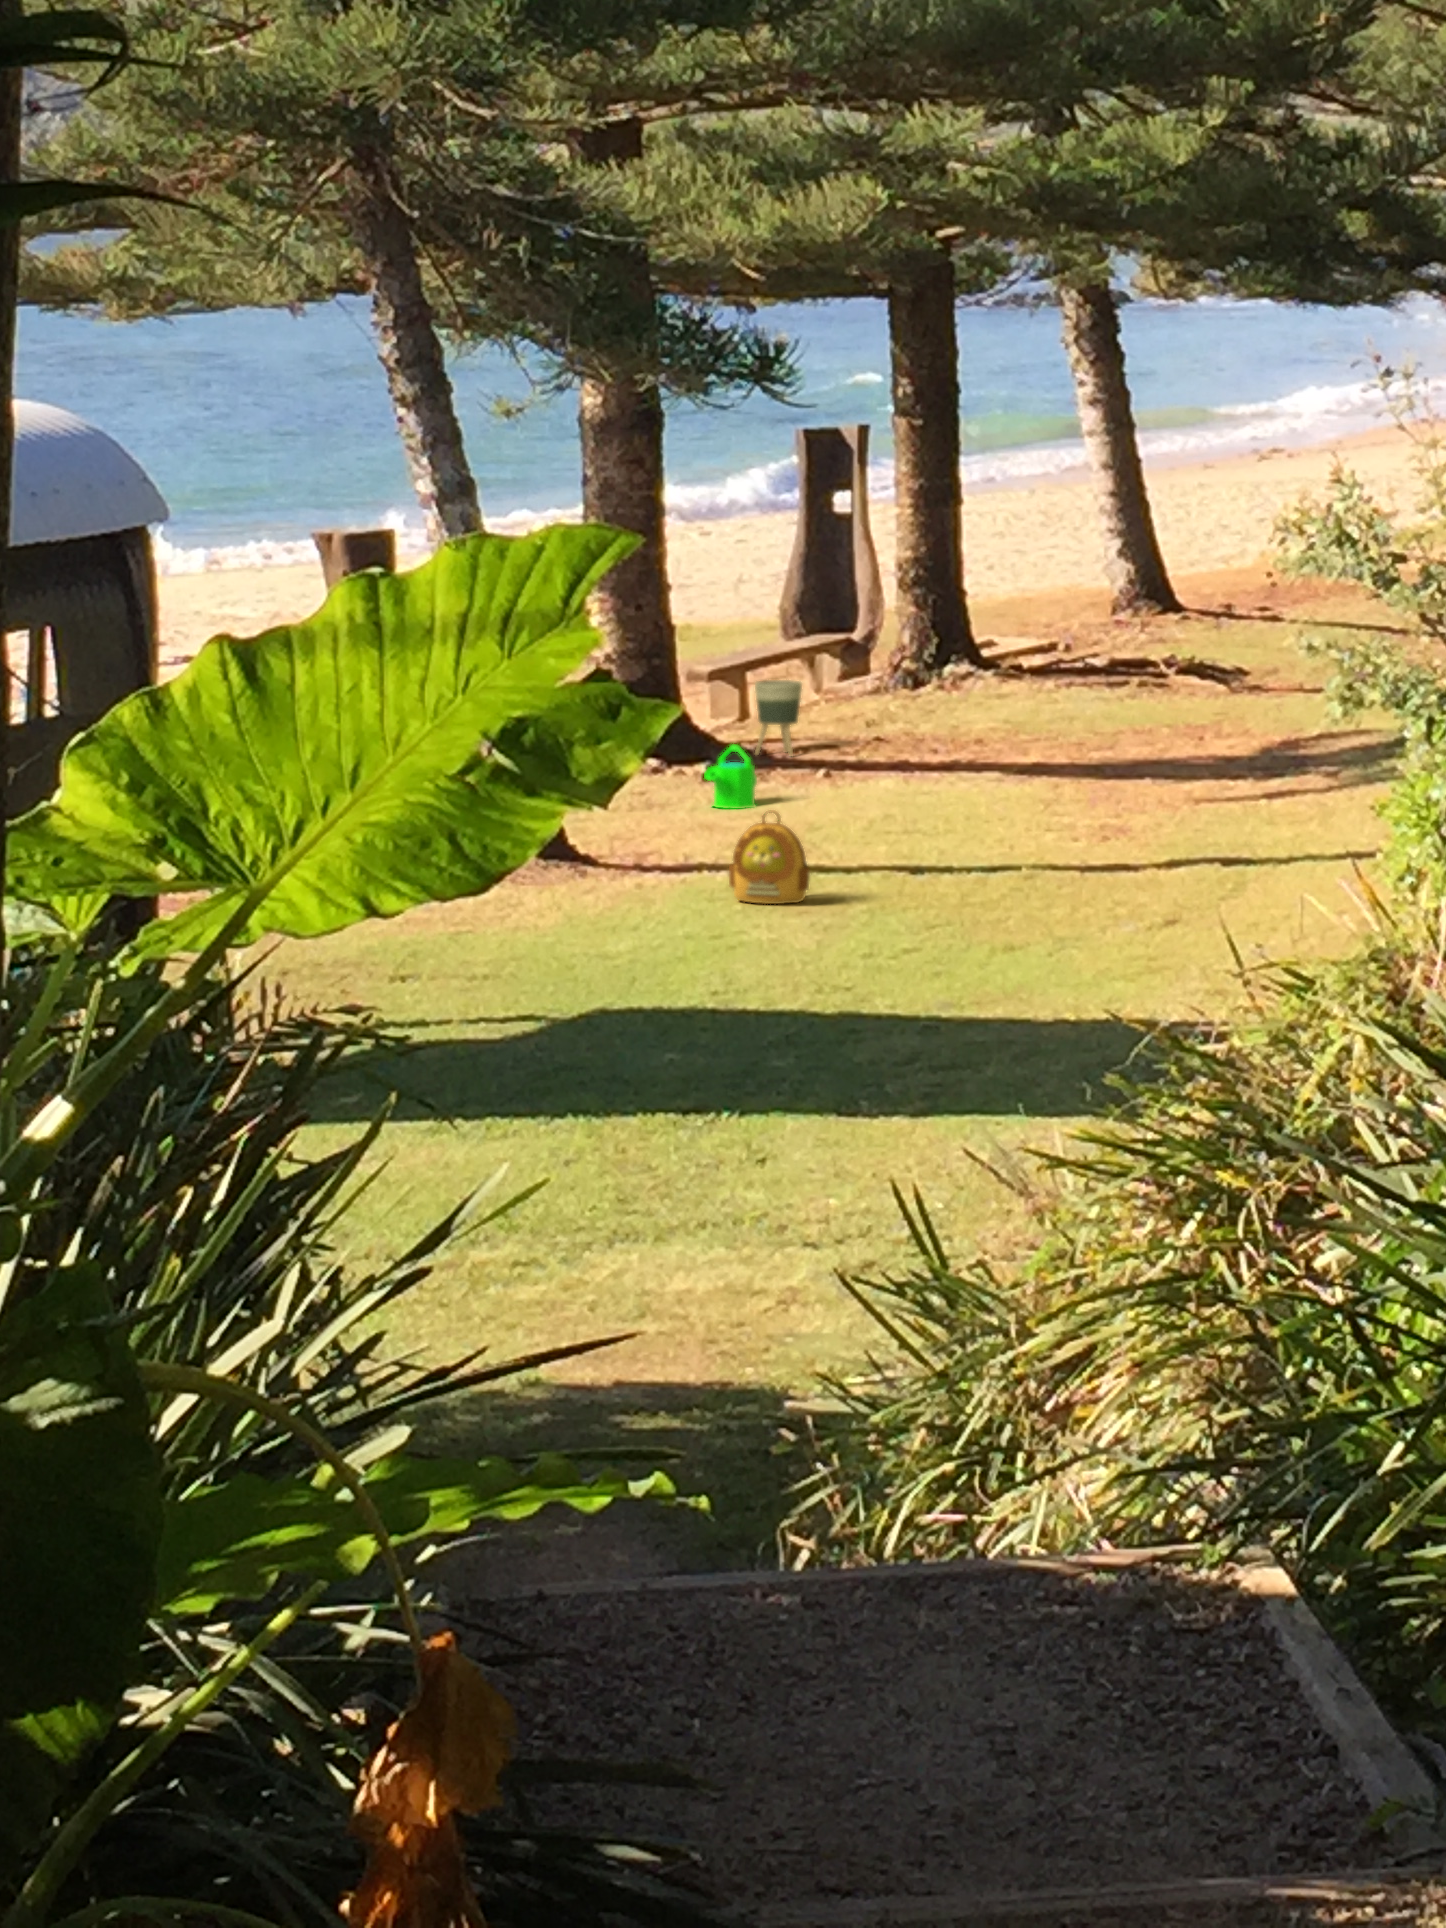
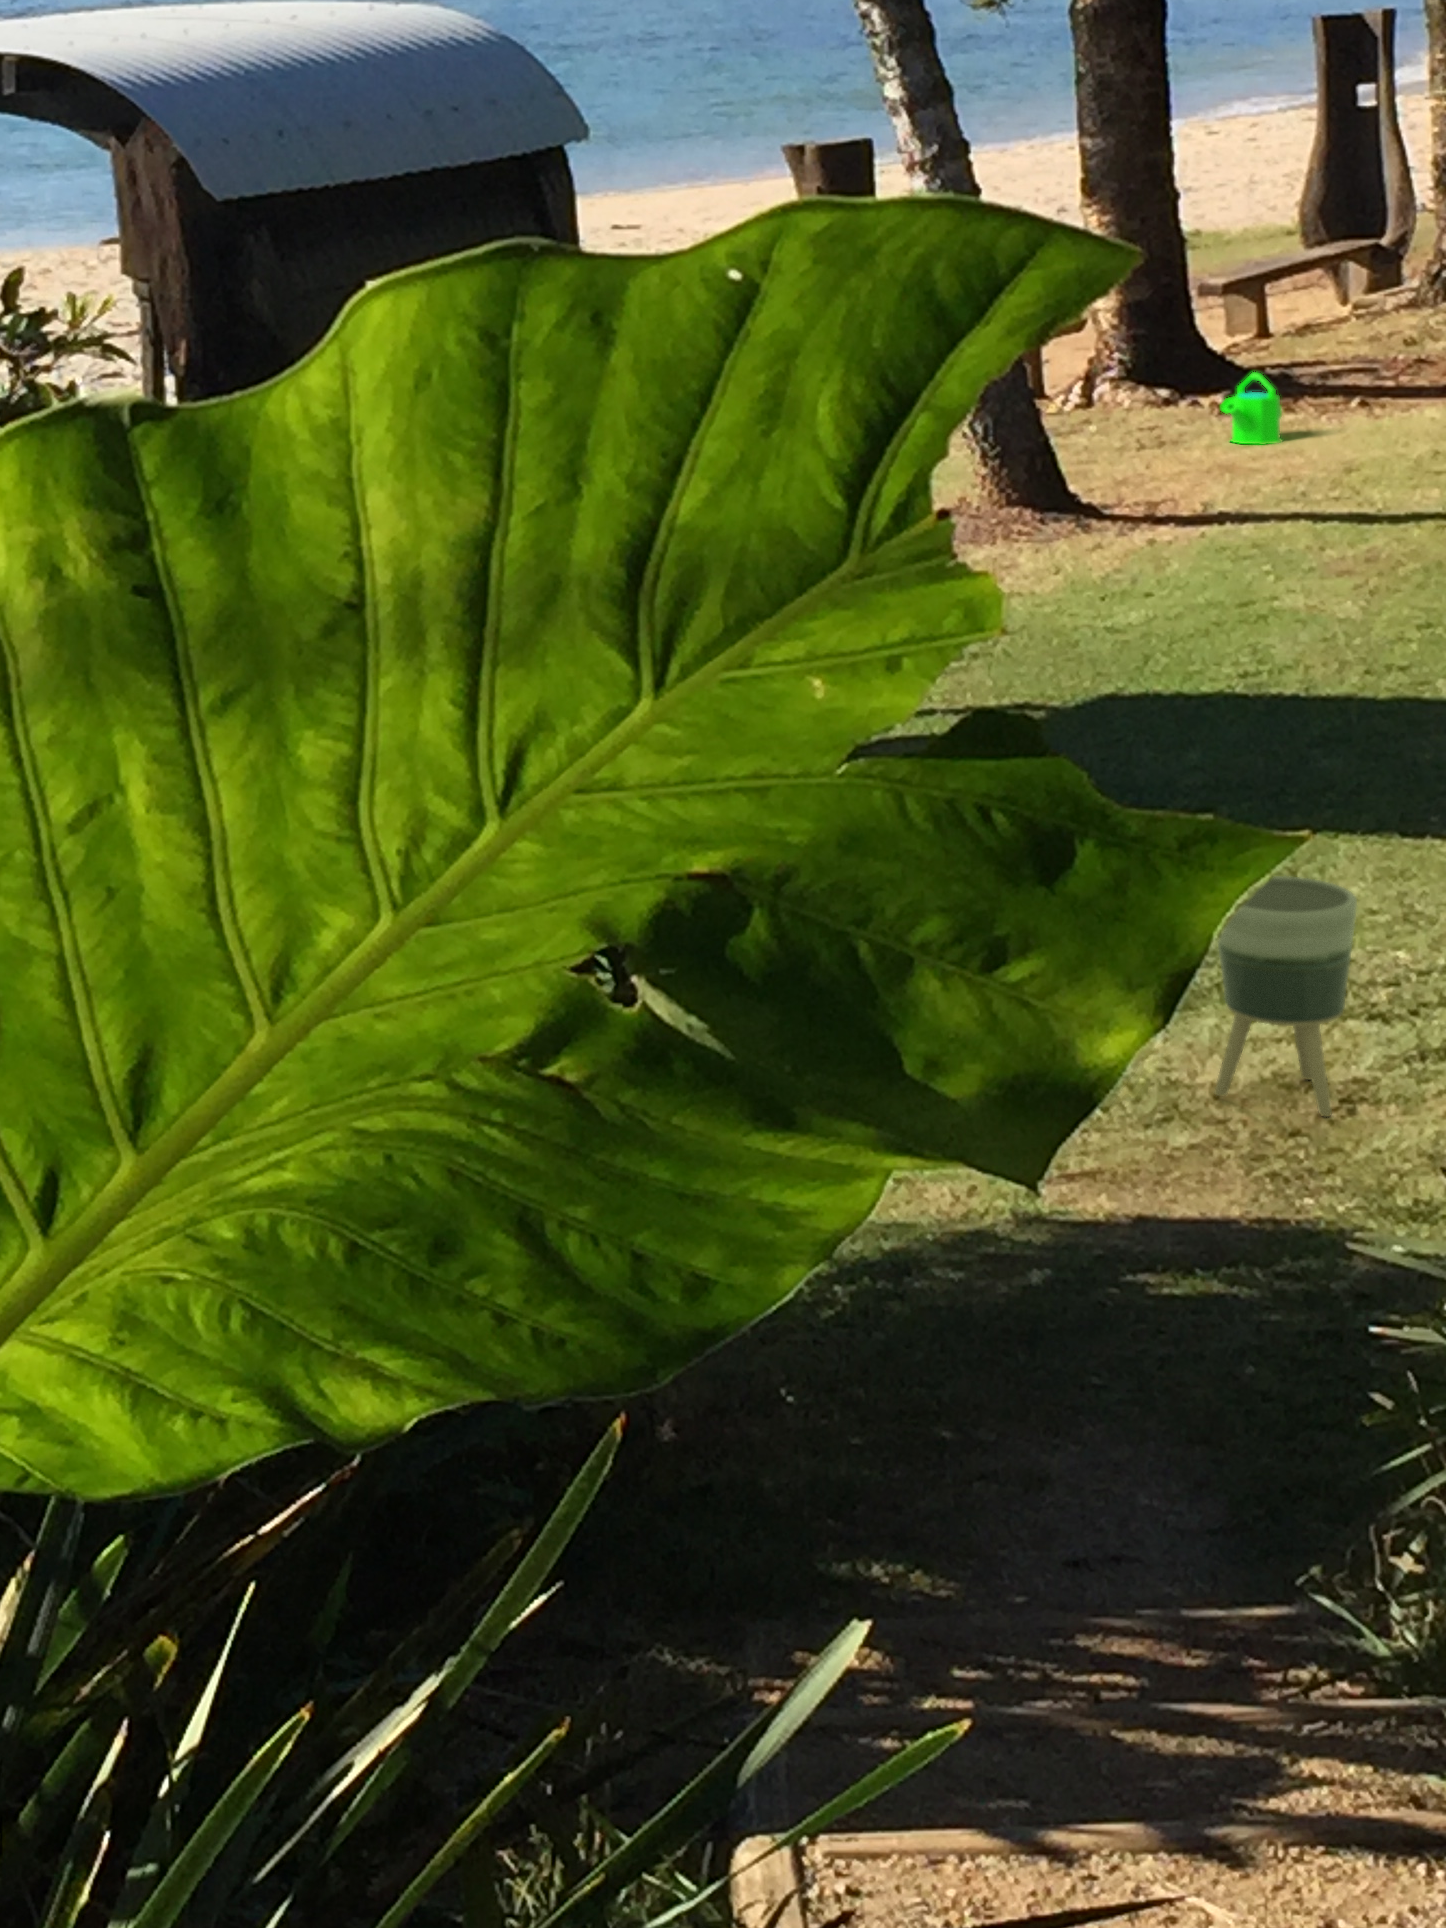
planter: present [755,680,802,756] -> present [1215,876,1357,1117]
backpack: present [729,811,810,904] -> none [1260,458,1359,565]

